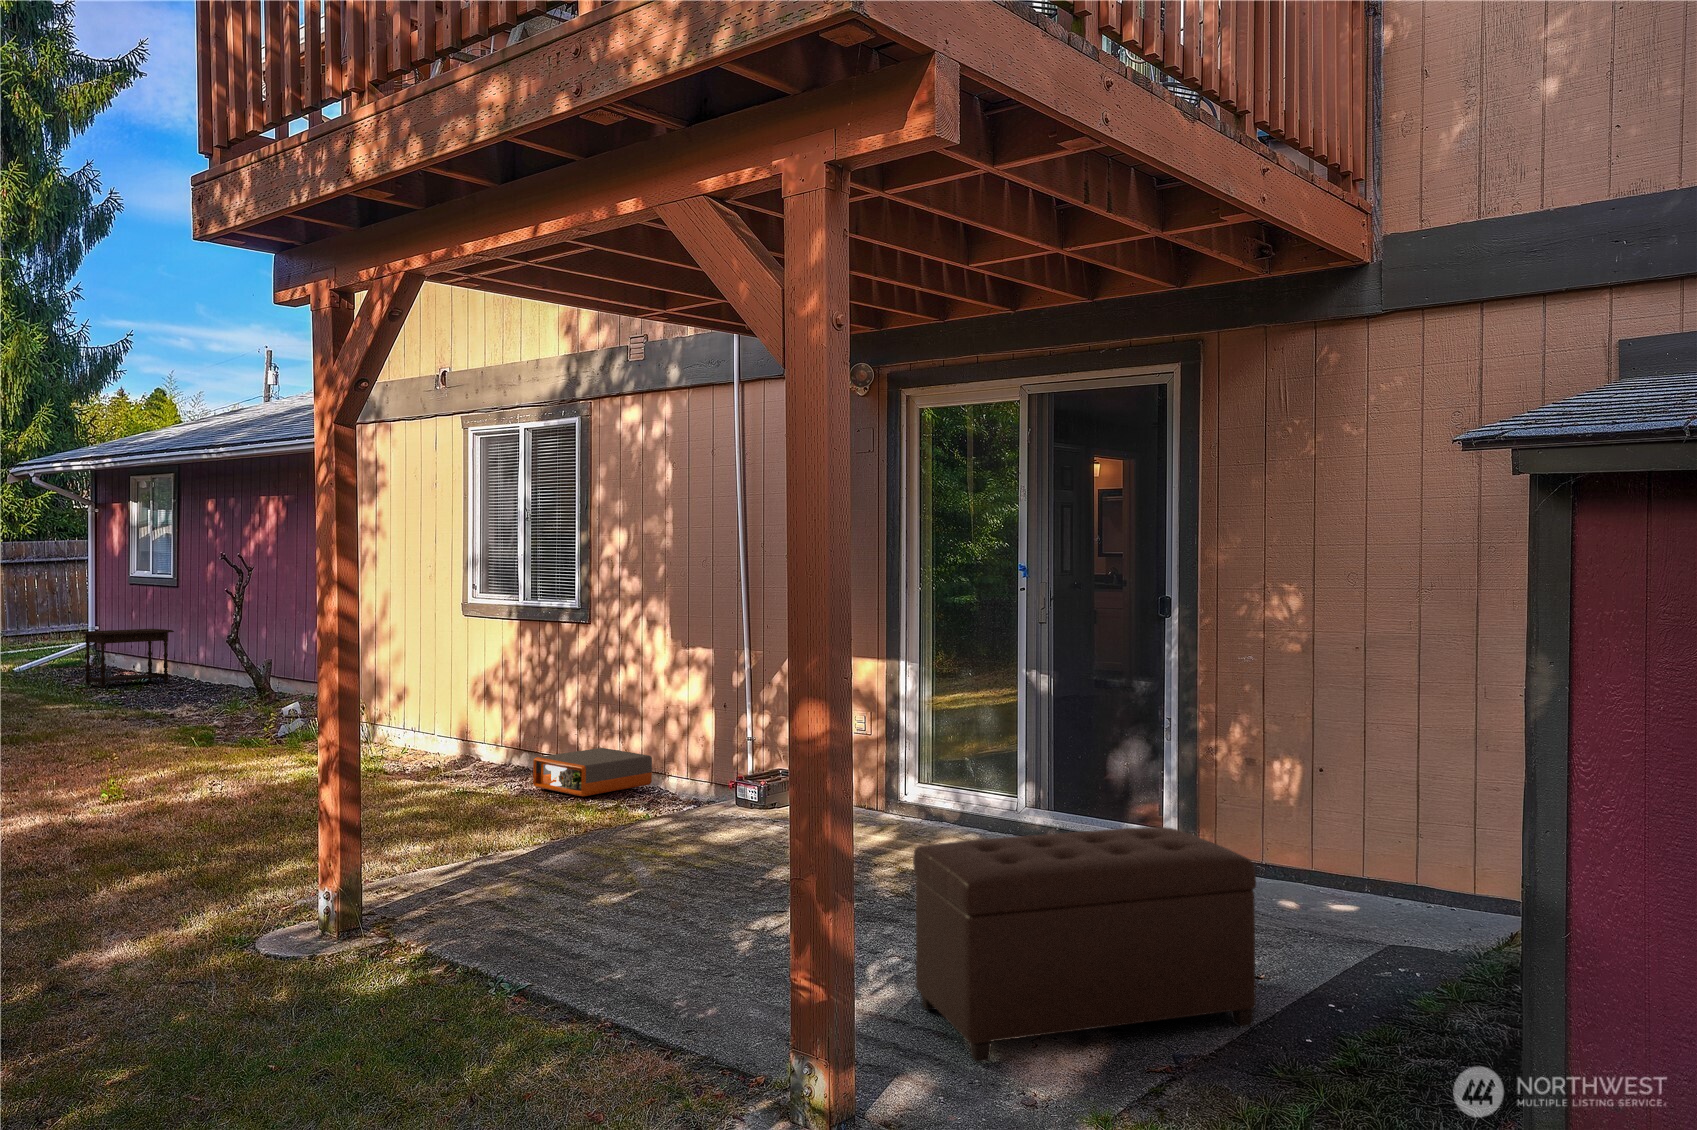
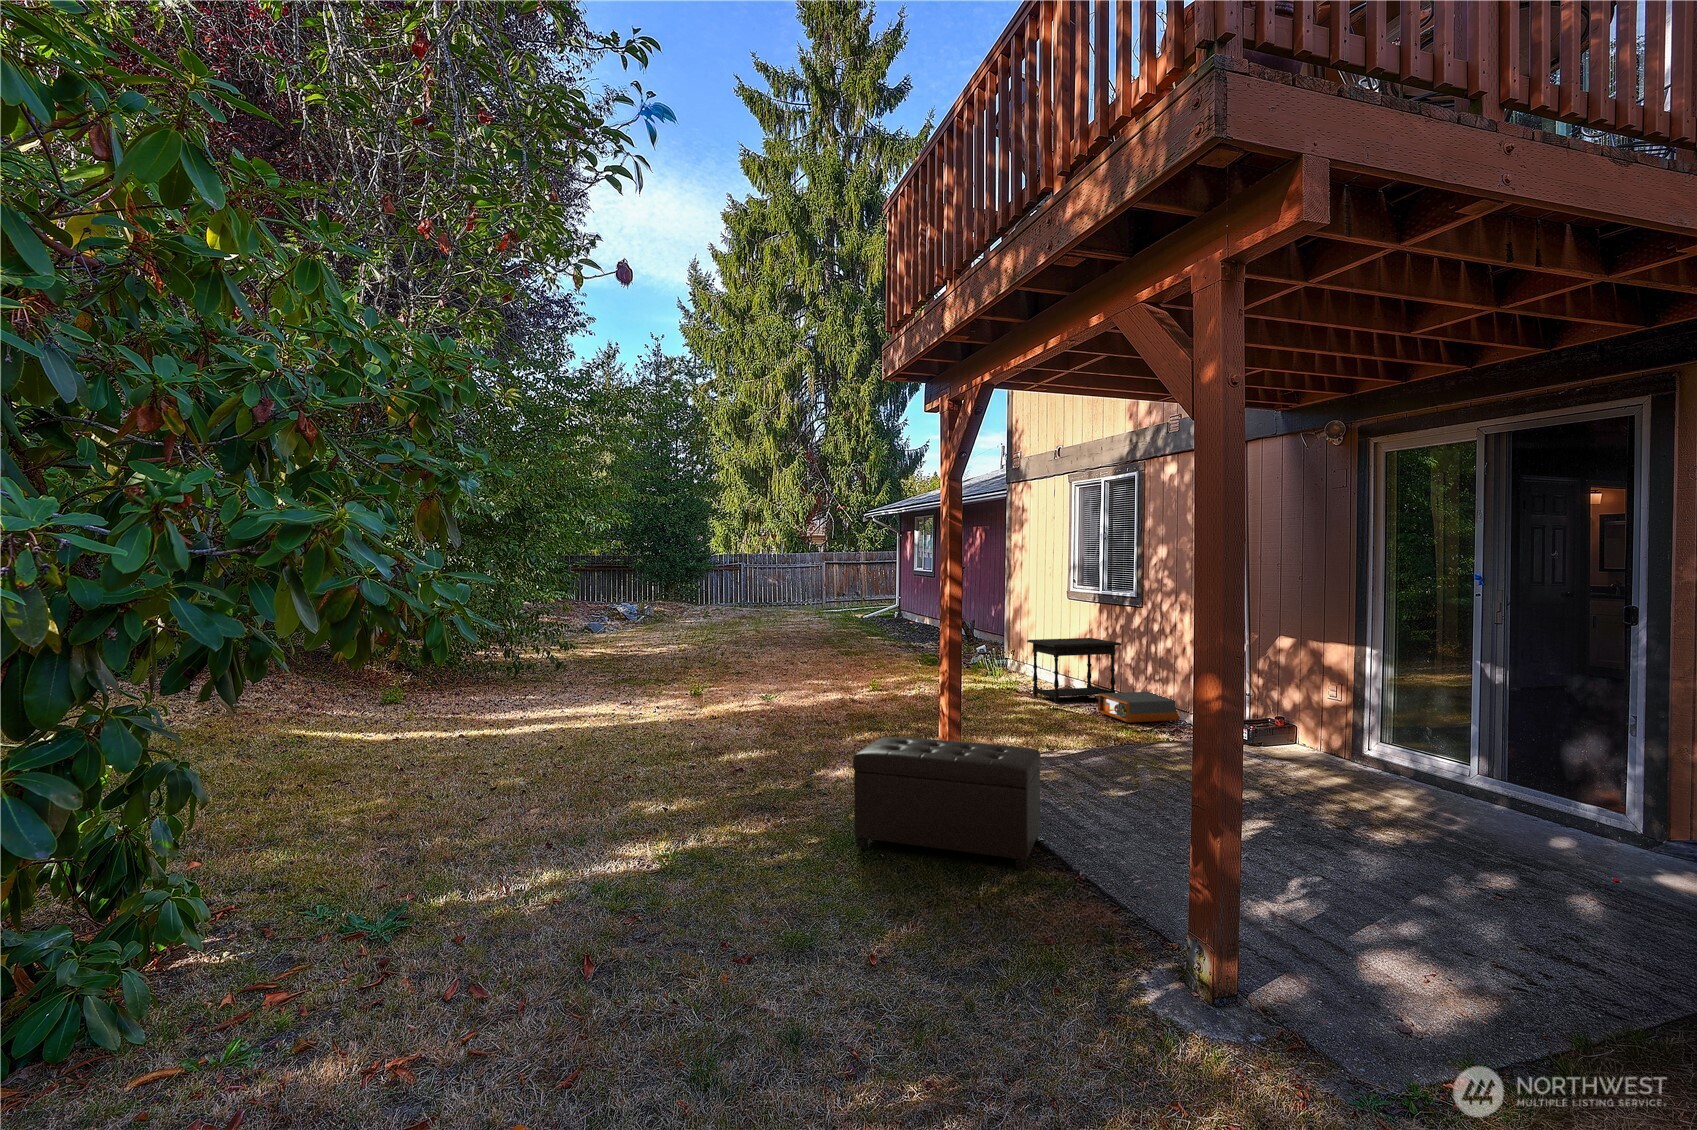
side table: present [79,629,174,688] -> present [1027,638,1122,704]
ottoman: present [913,827,1256,1062] -> present [853,737,1041,870]

